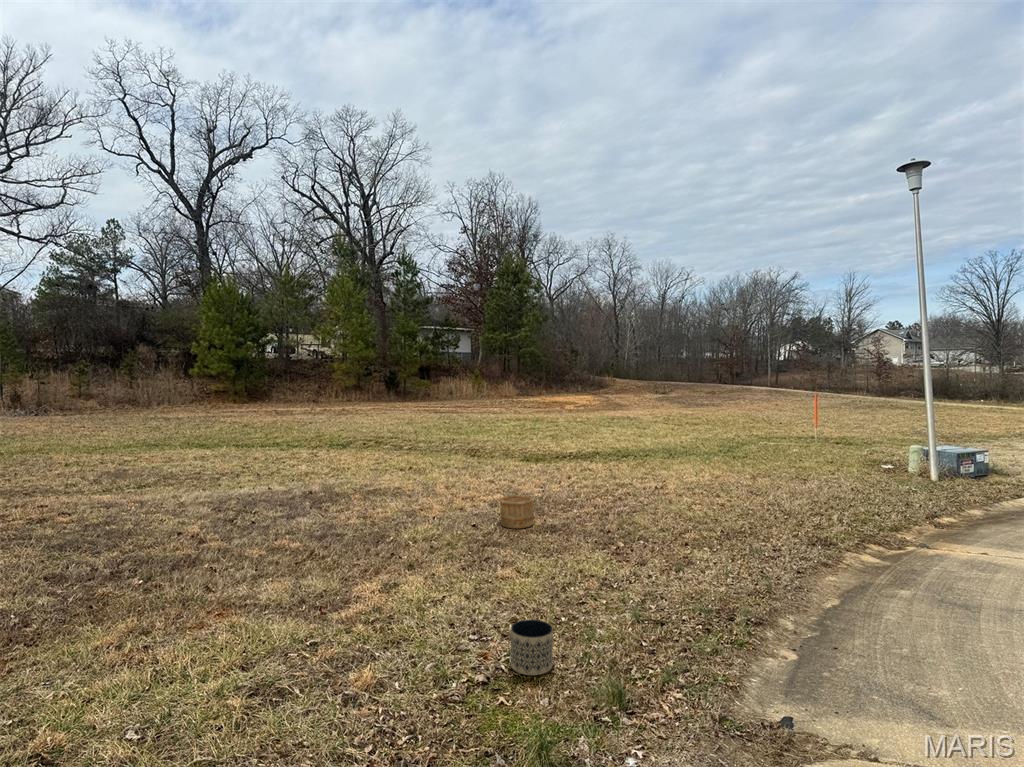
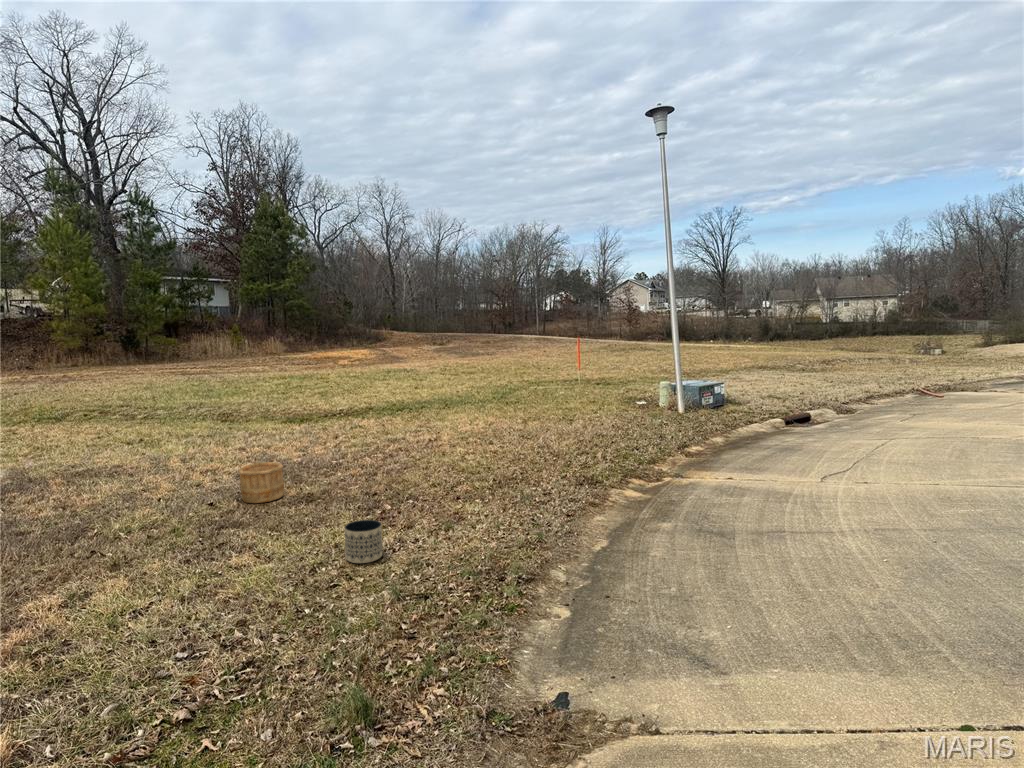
planter: present [510,620,553,675] -> present [345,520,382,563]

